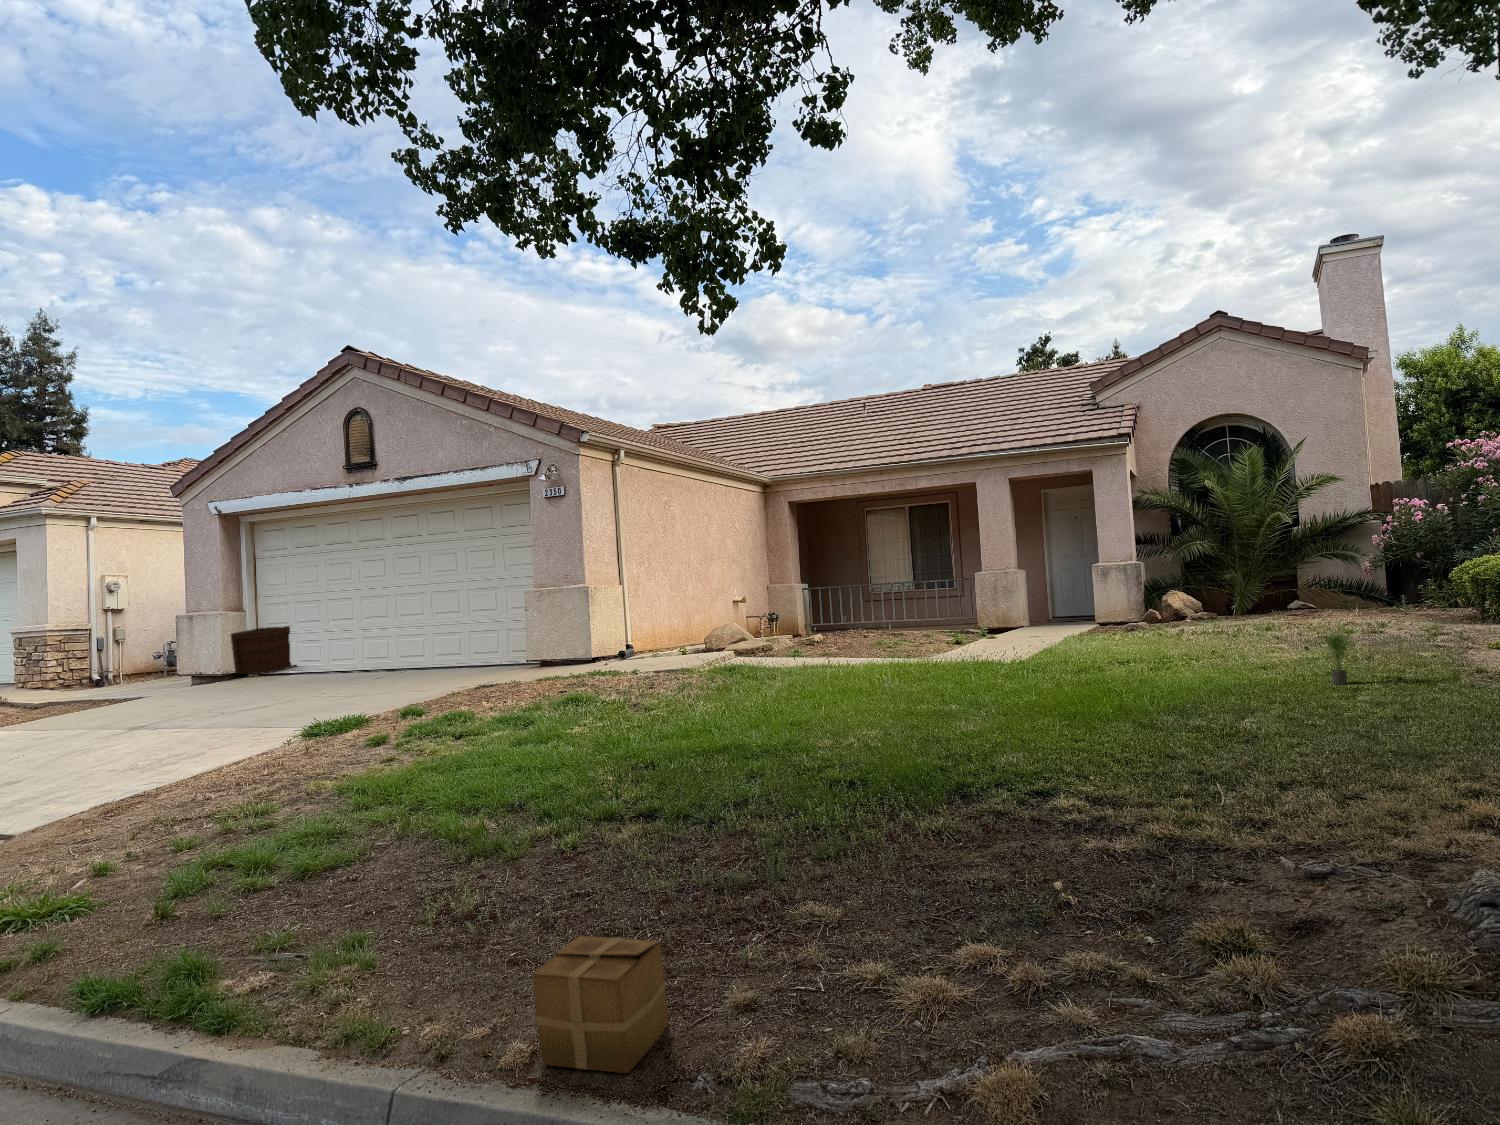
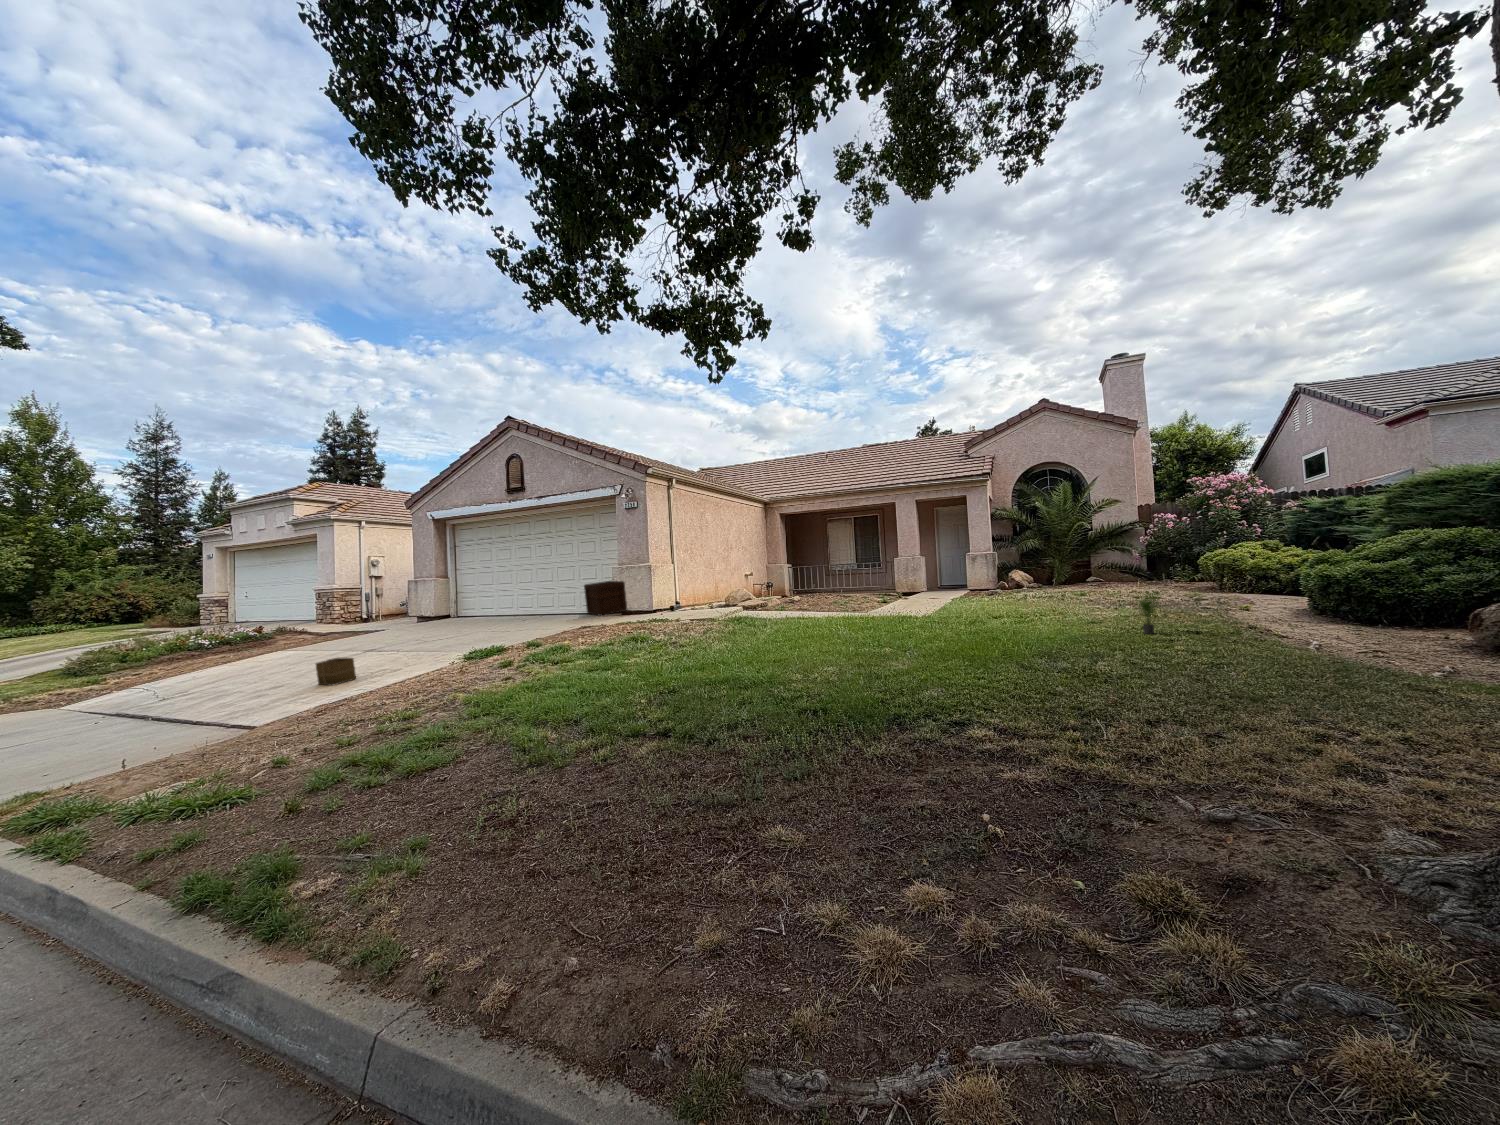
wooden crate: present [231,626,297,675] -> present [584,581,627,615]
cardboard box: present [533,936,669,1073] -> present [316,658,356,685]

